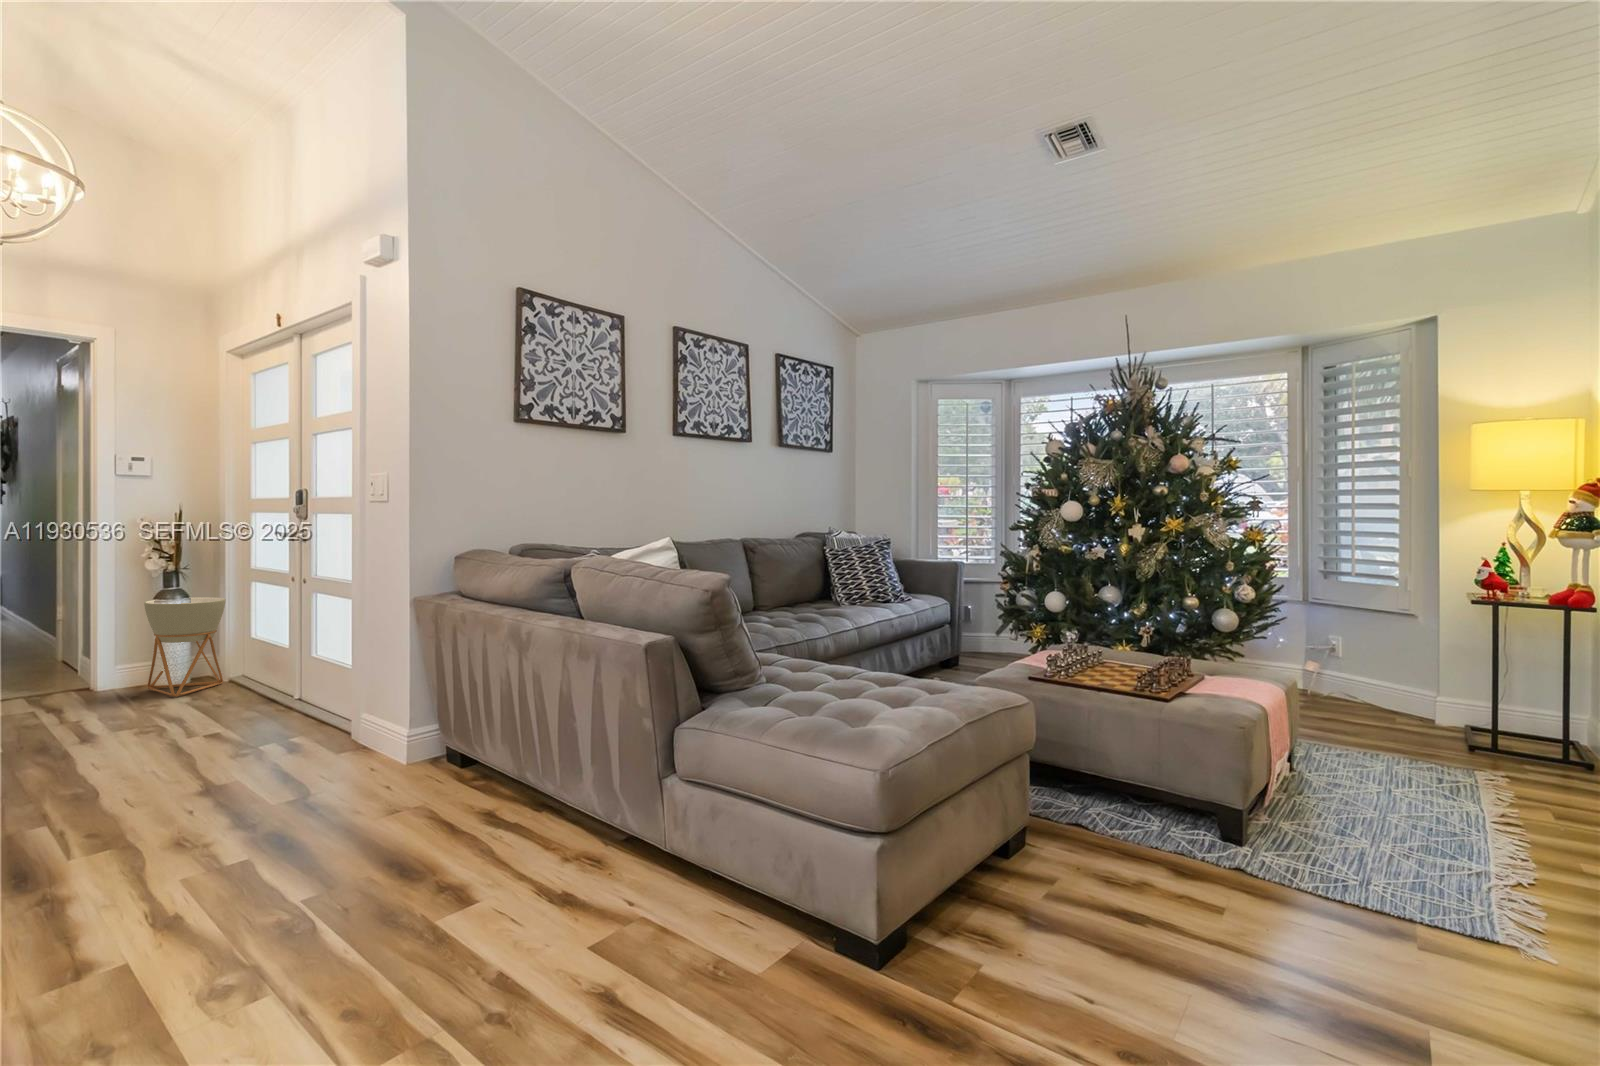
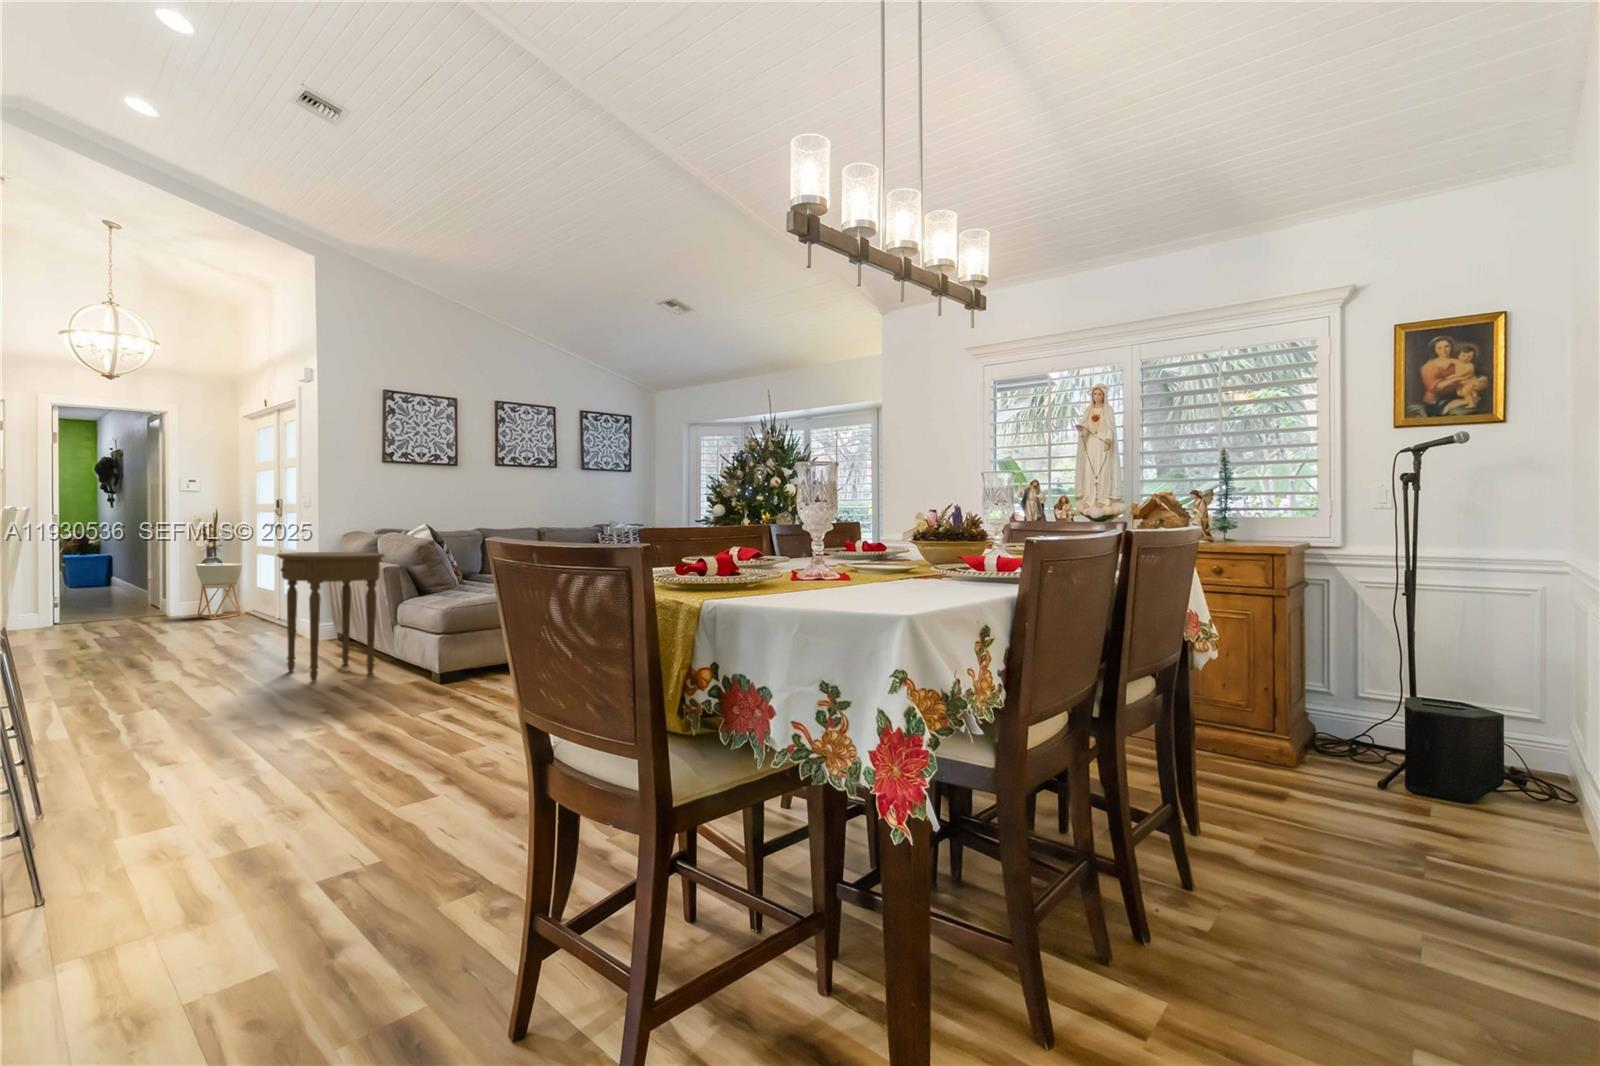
side table: none [393,606,646,971] -> present [277,552,385,681]

